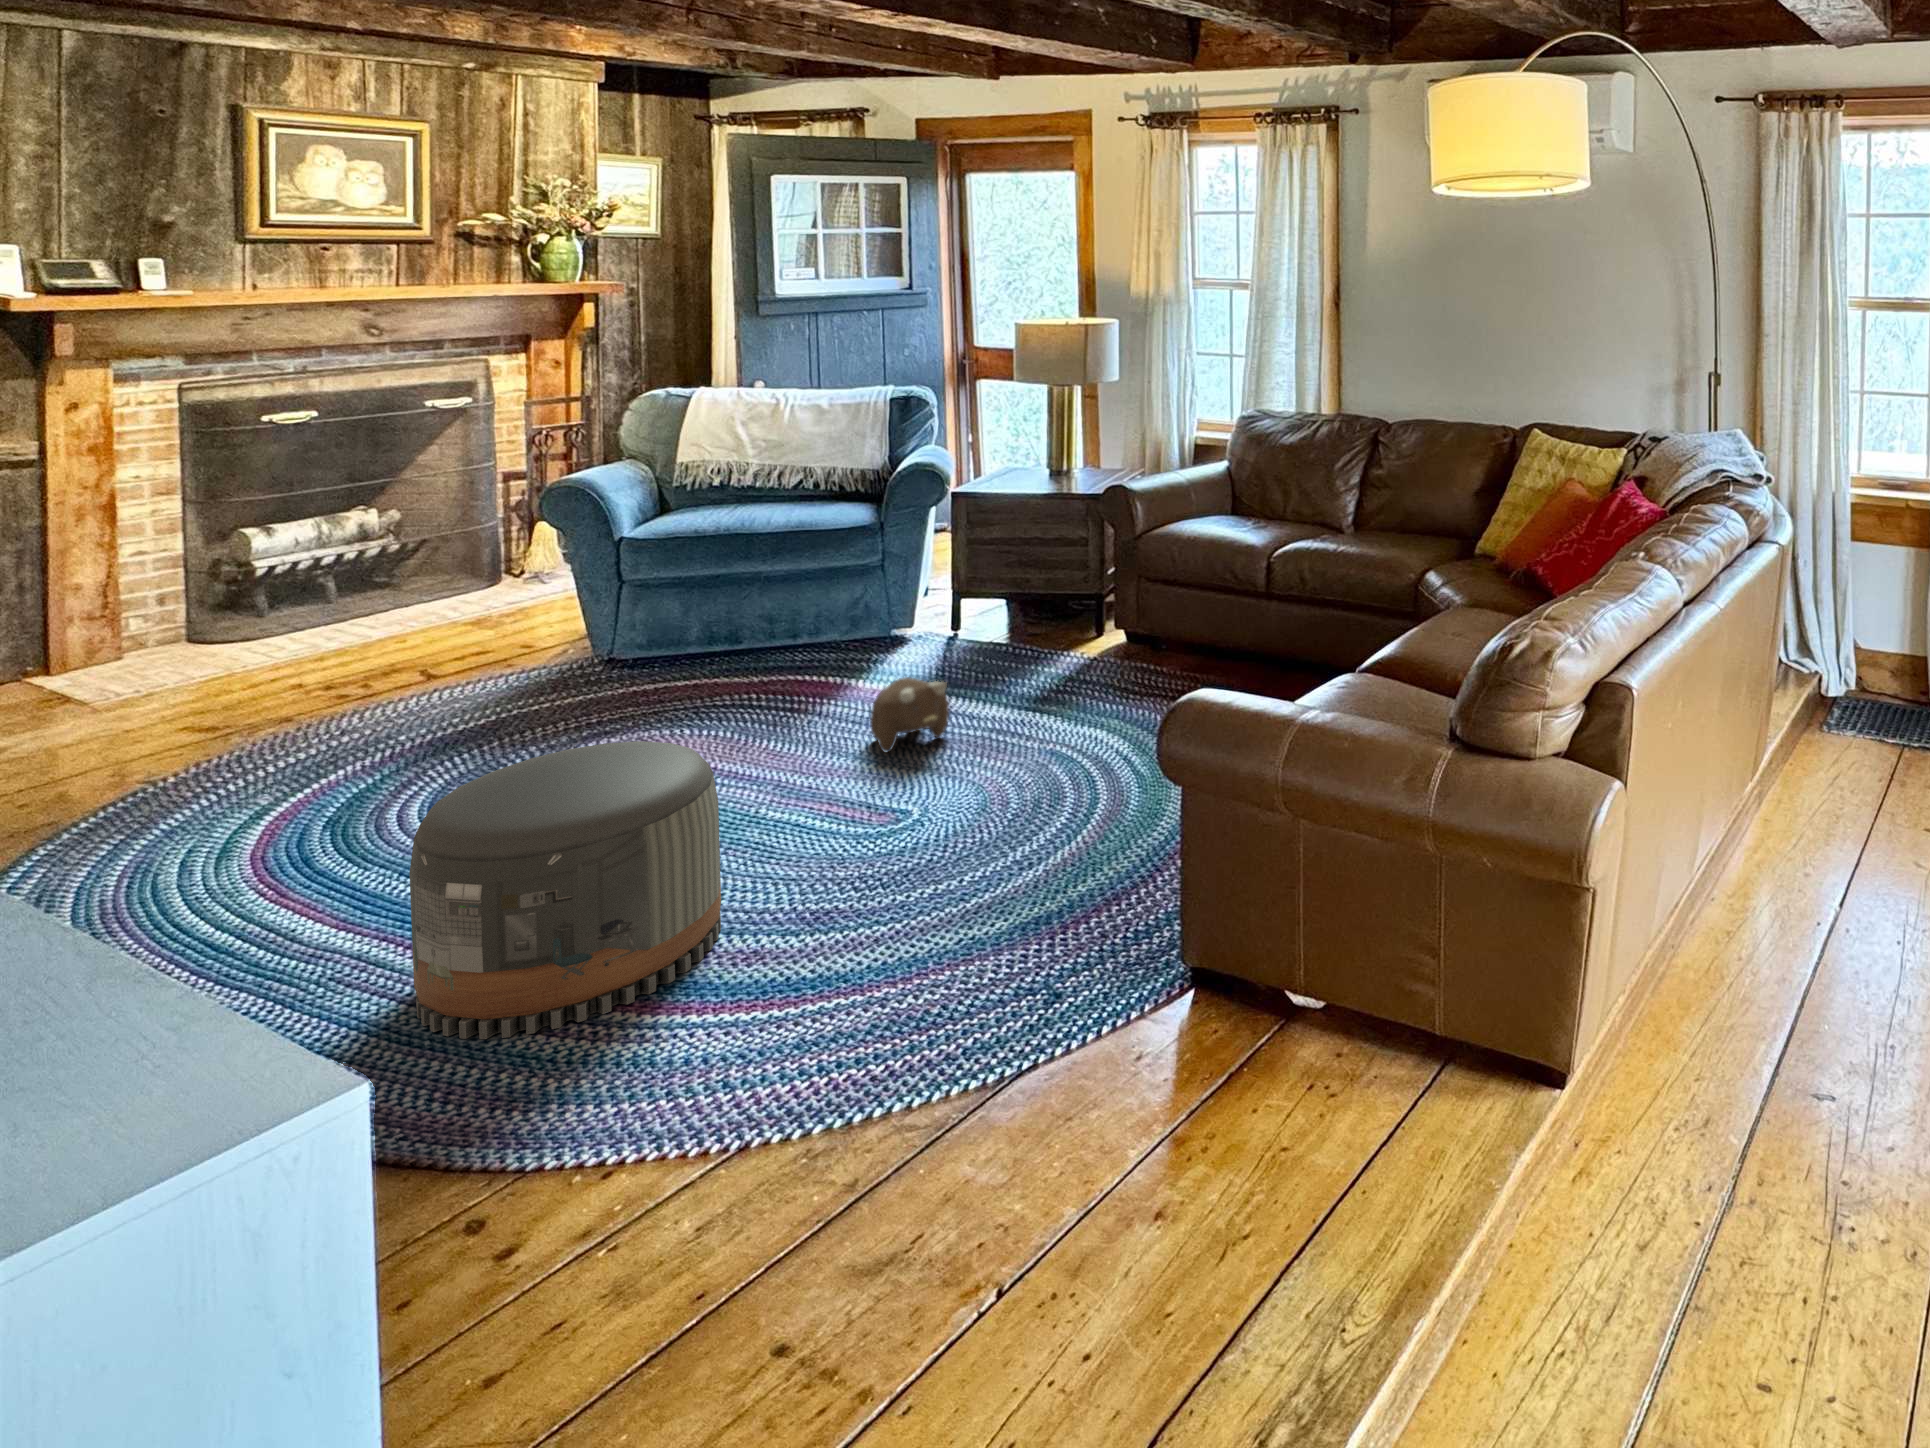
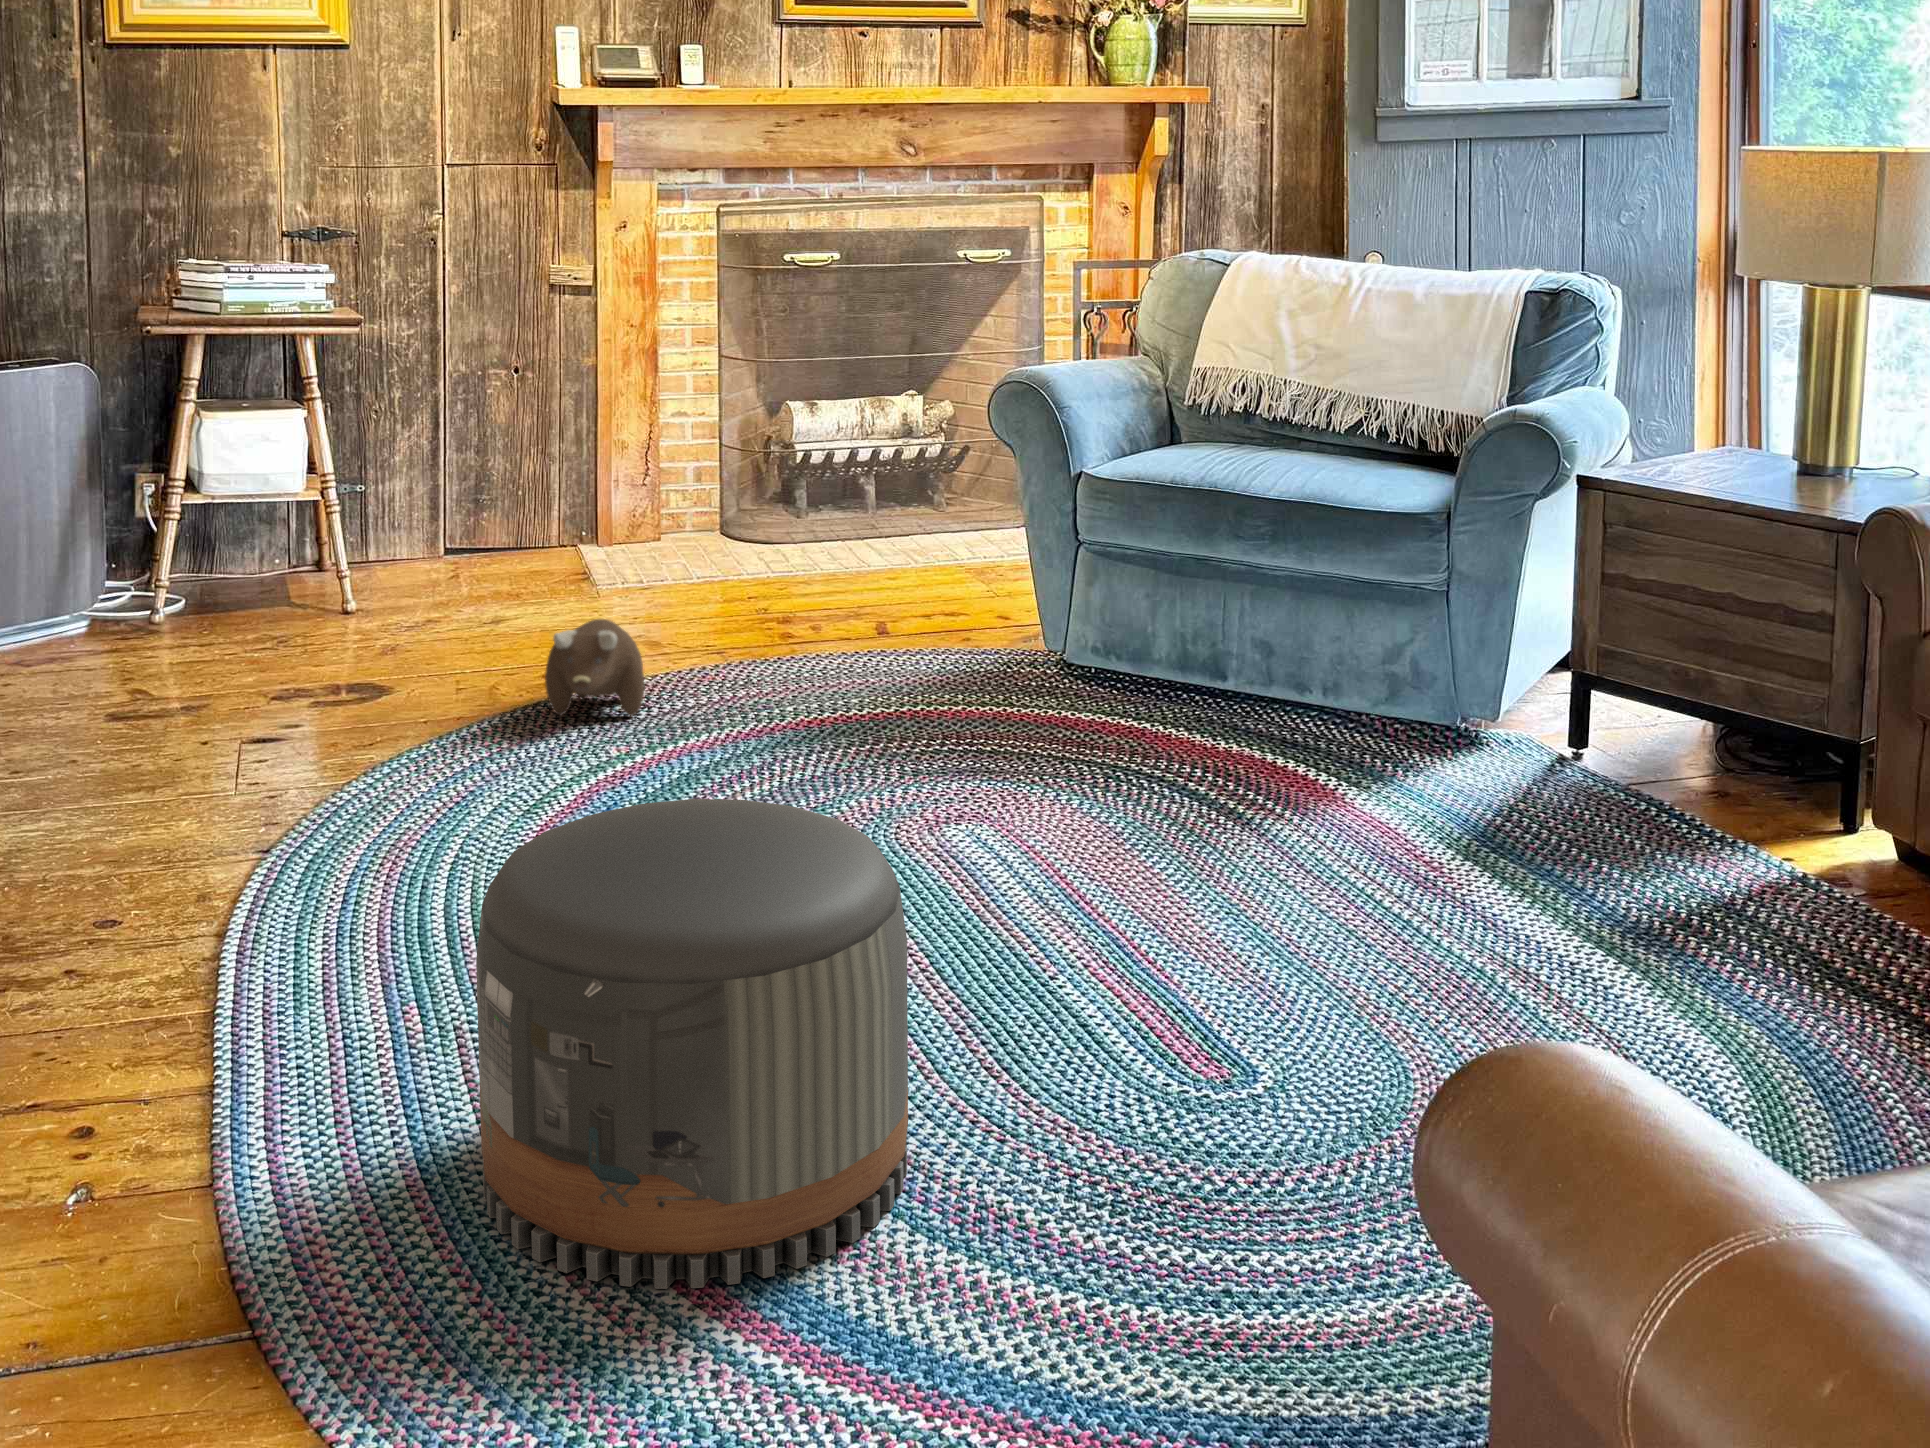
plush toy: present [870,677,949,752] -> present [545,619,644,716]

